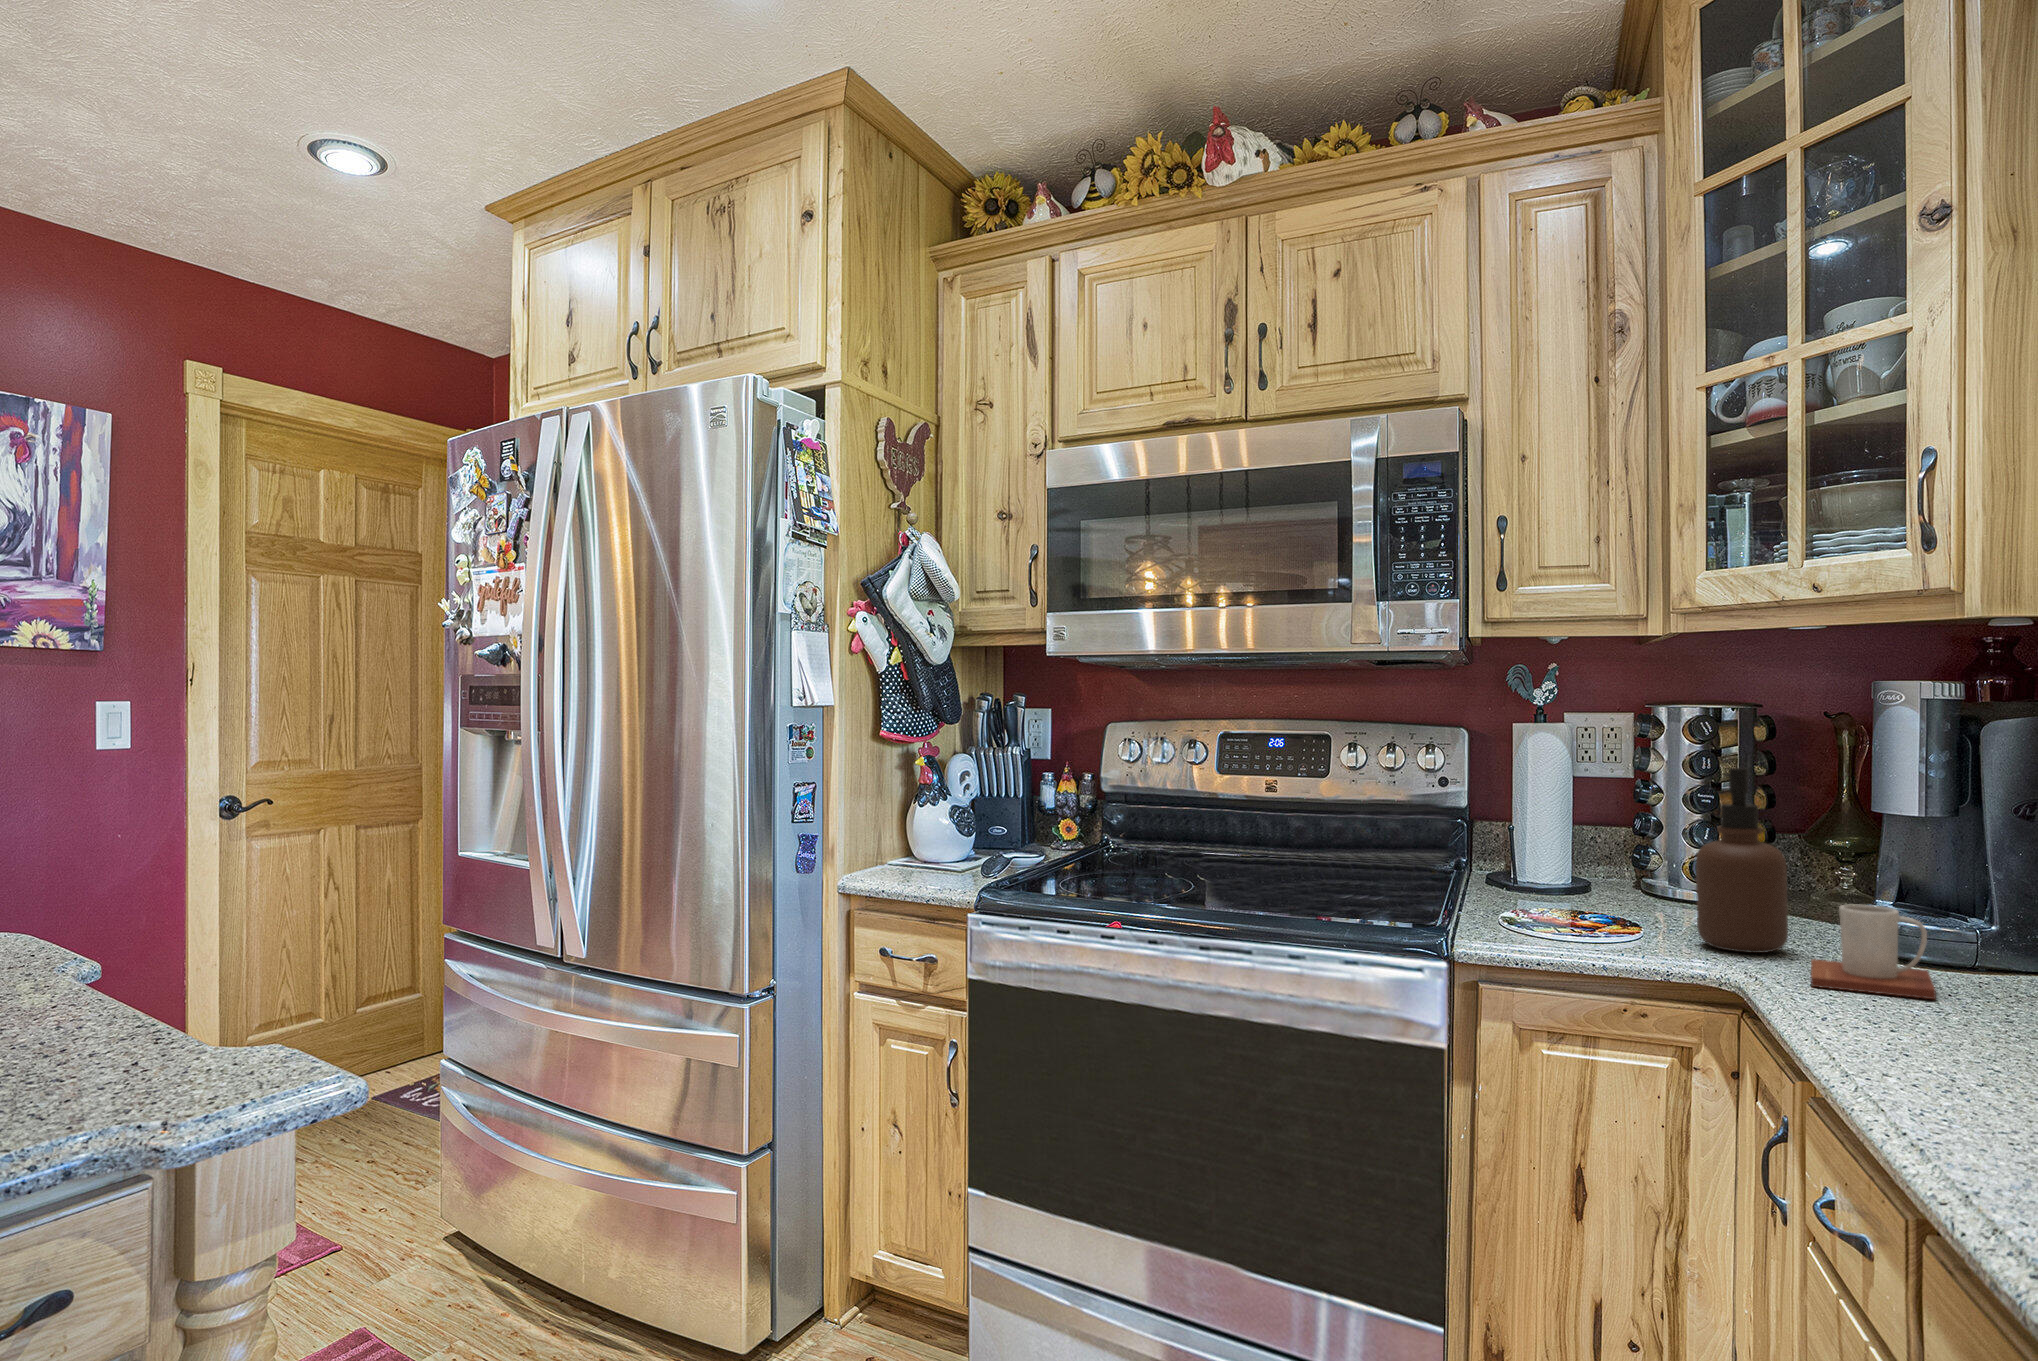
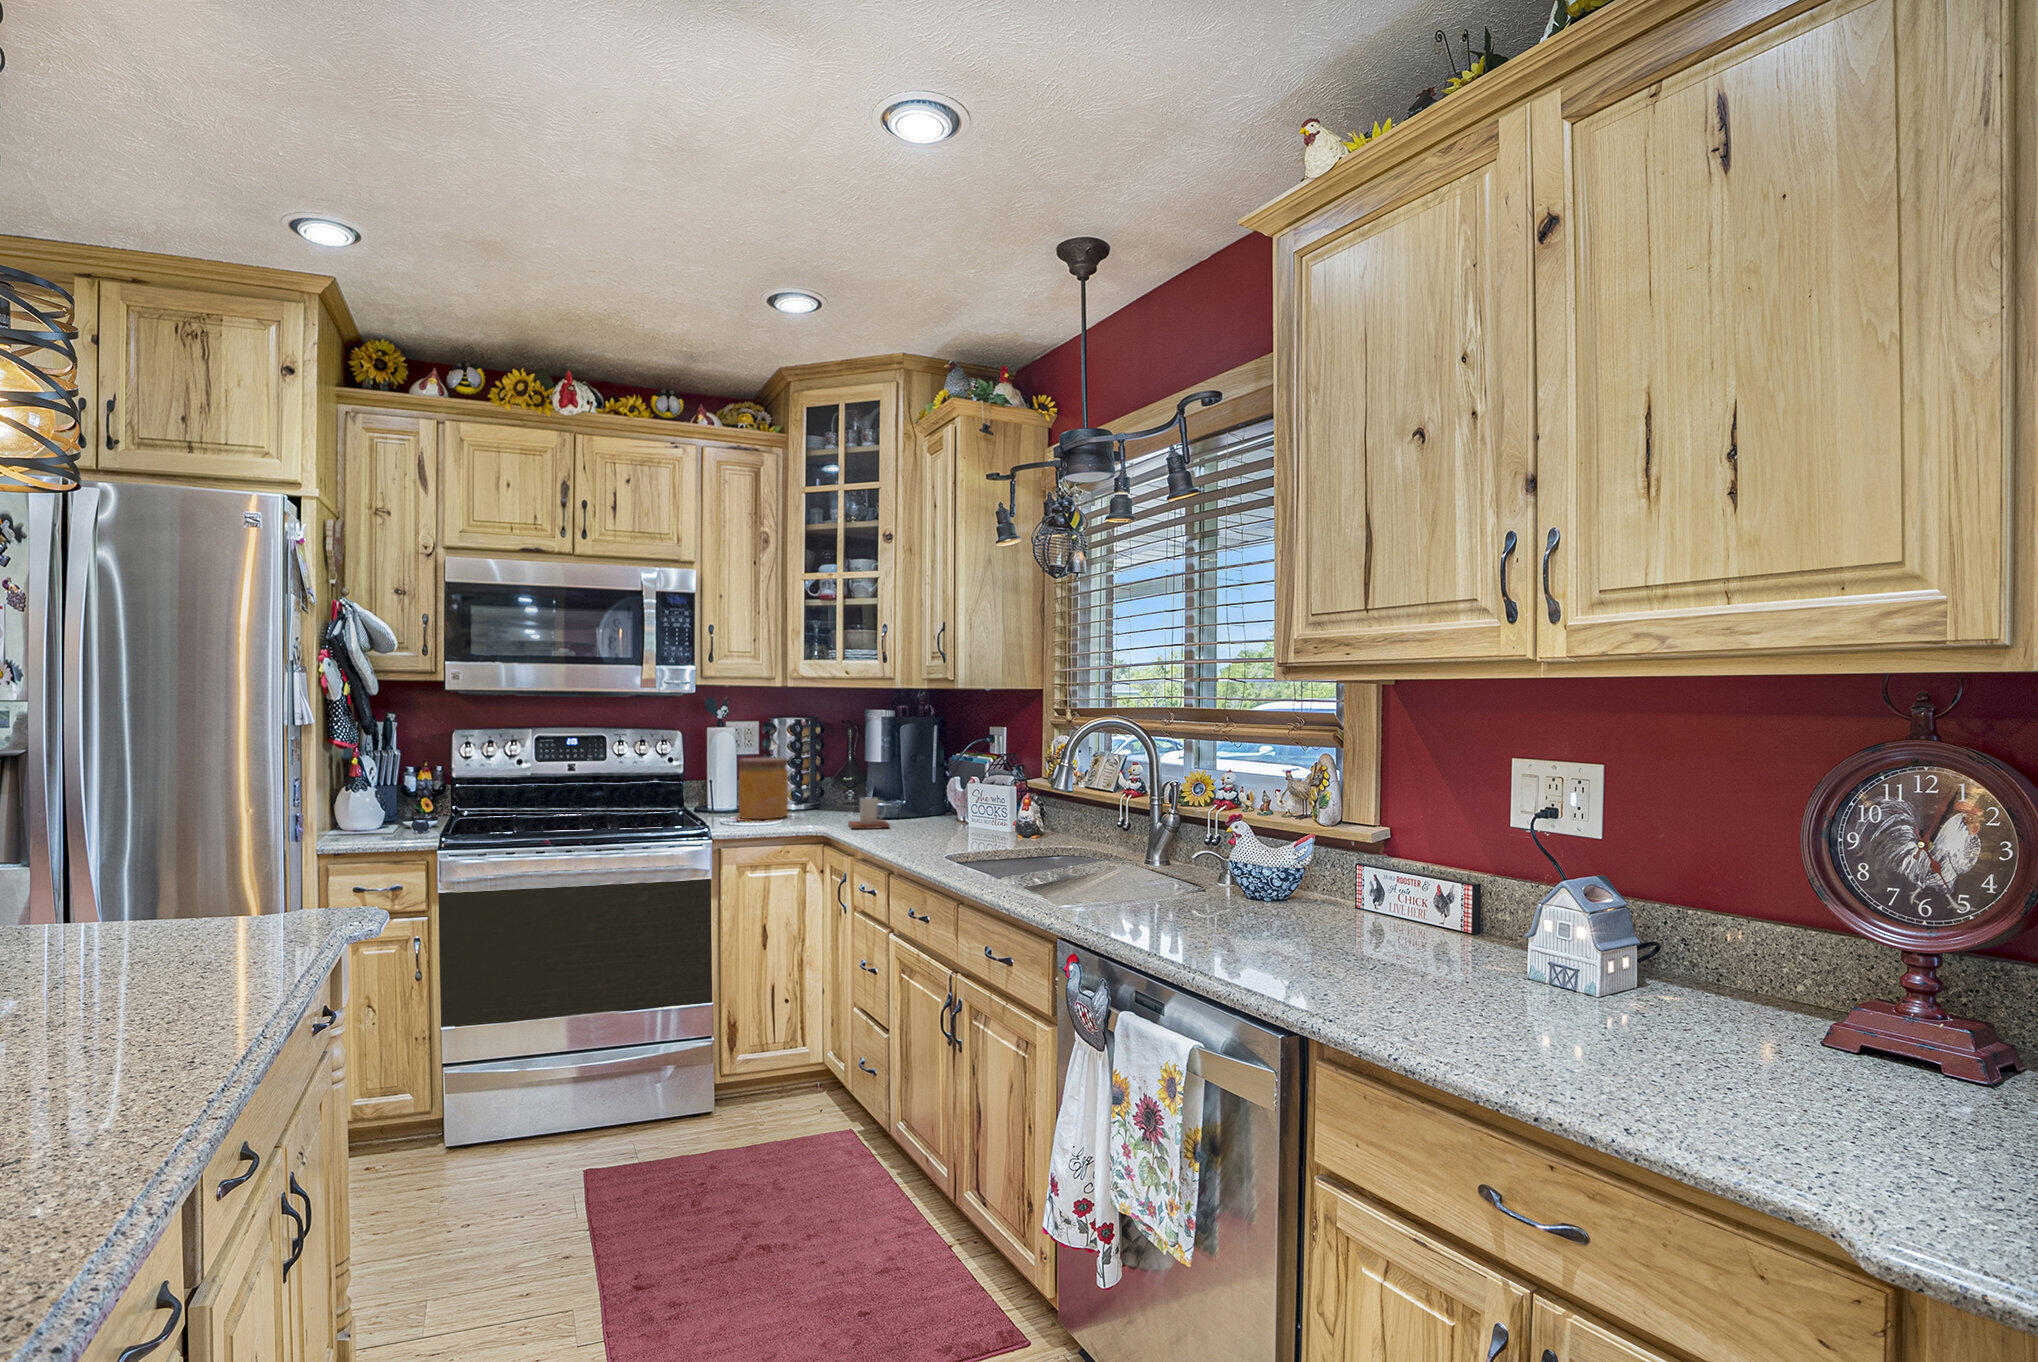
soap dispenser: present [1696,768,1788,953] -> none [804,747,837,823]
jar: none [1558,786,1675,922] -> present [739,757,788,819]

